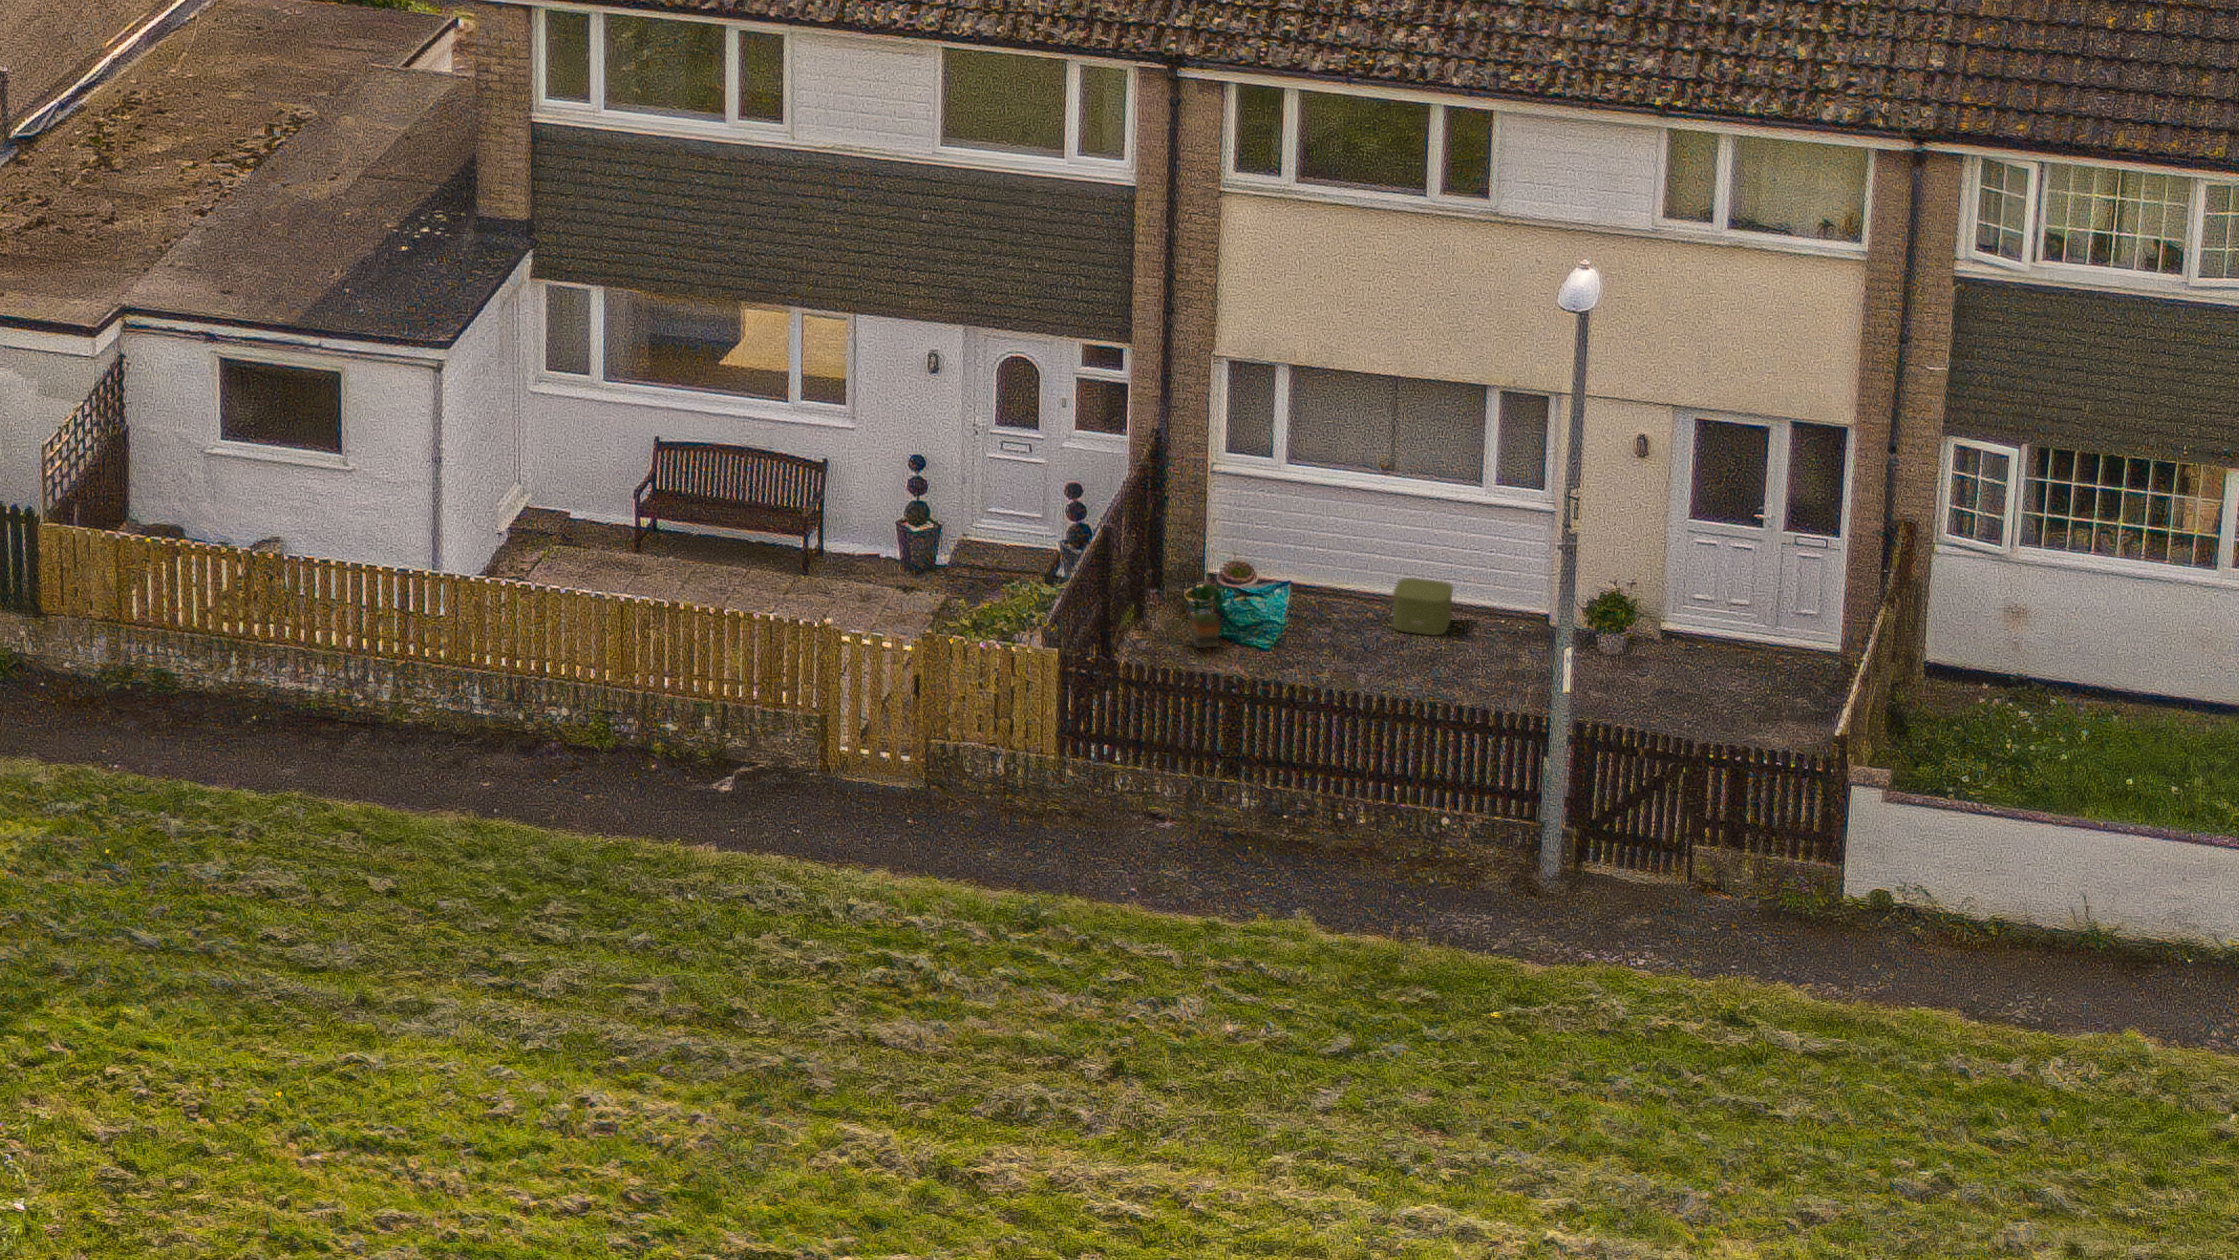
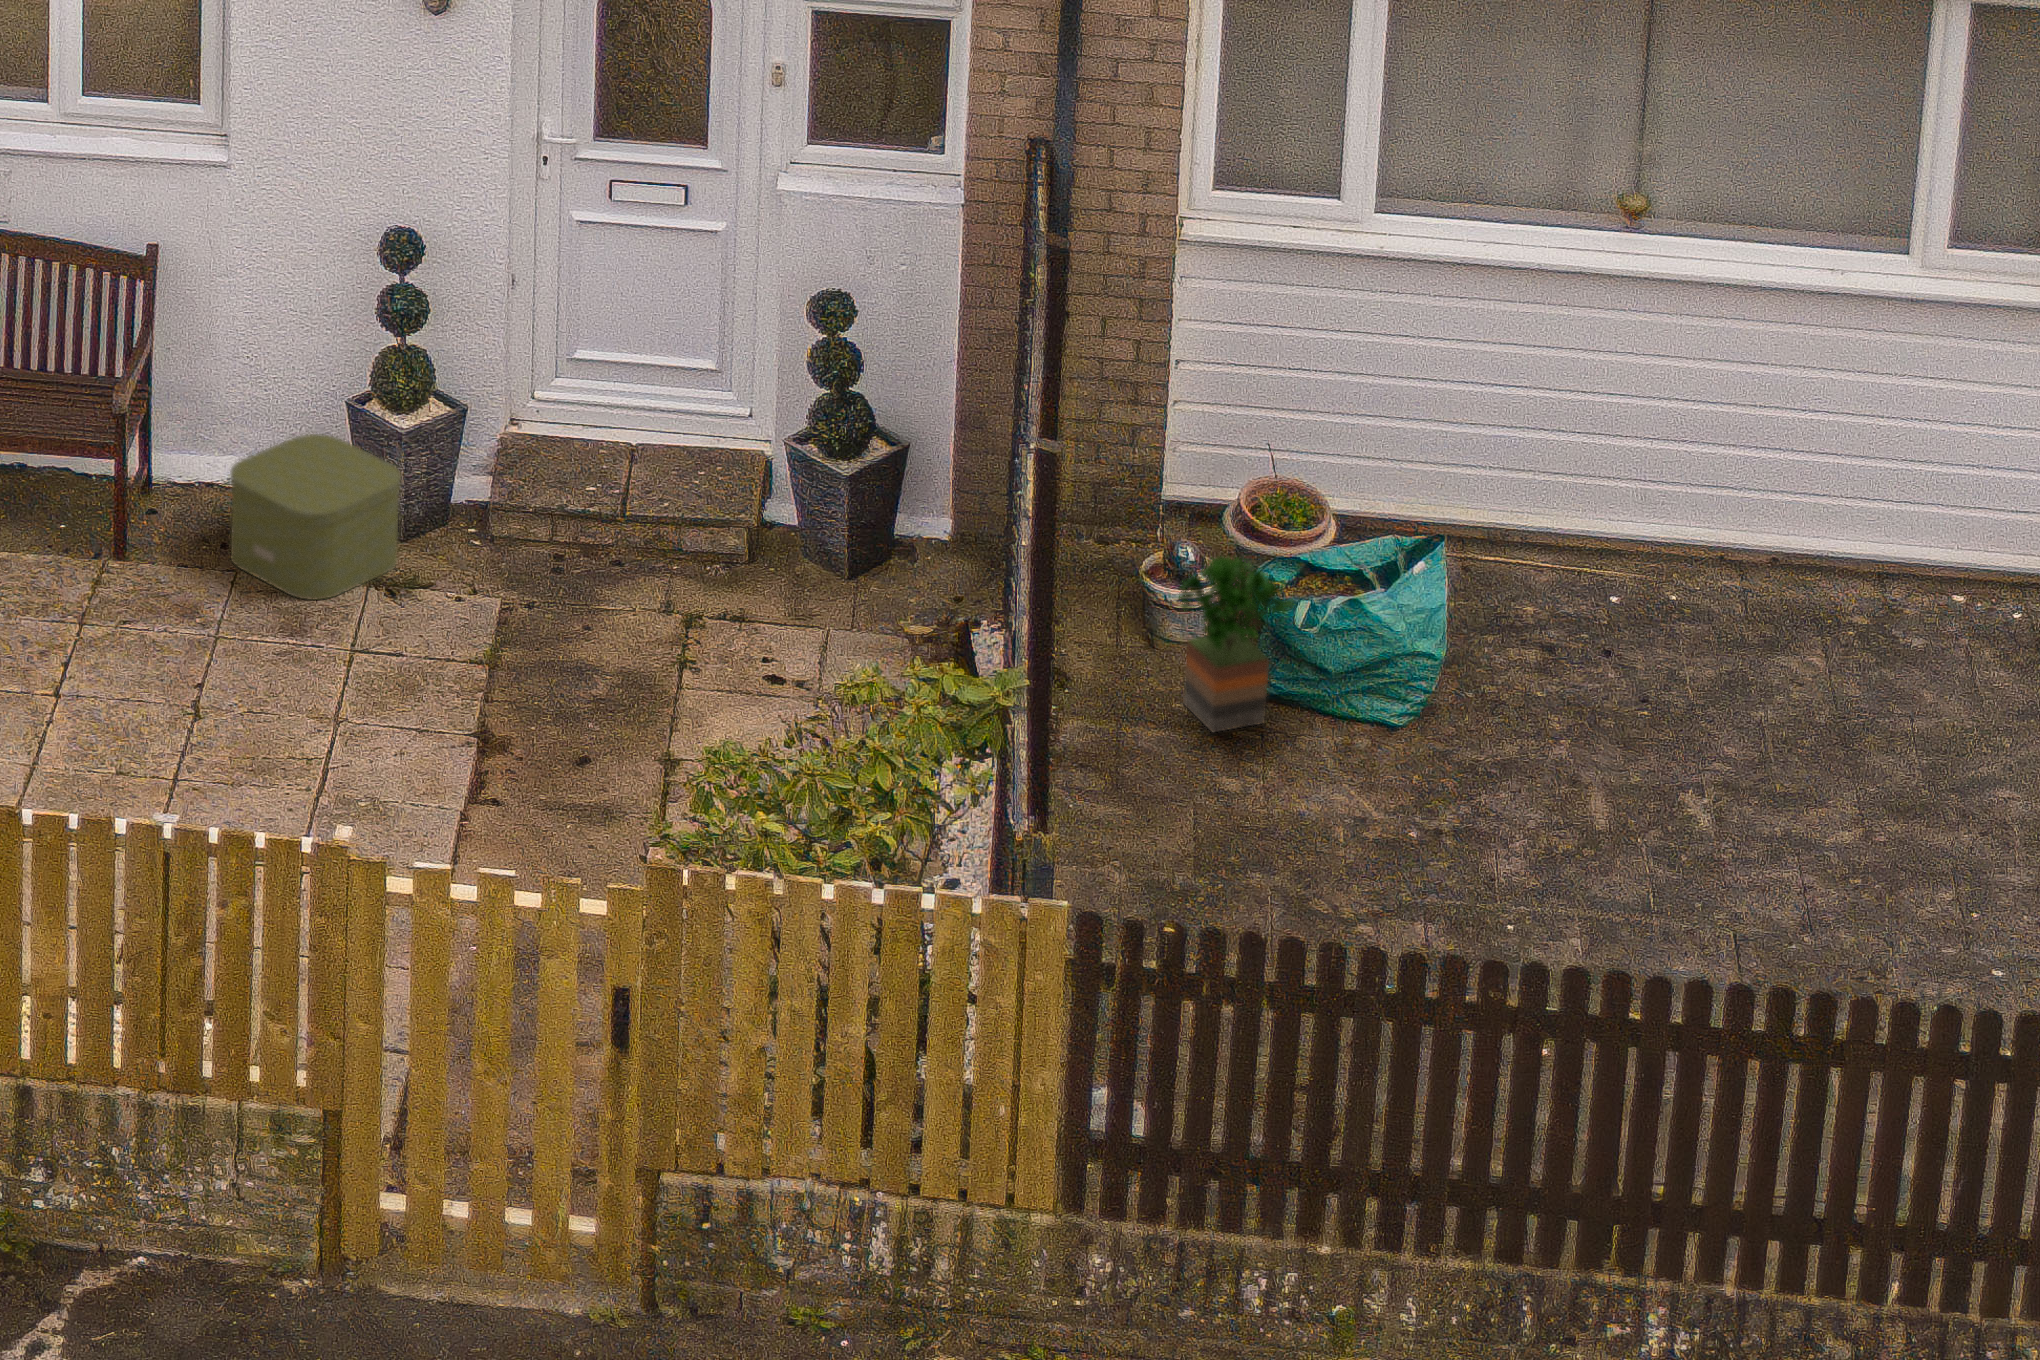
storage box: present [1392,578,1453,635] -> present [230,434,401,600]

